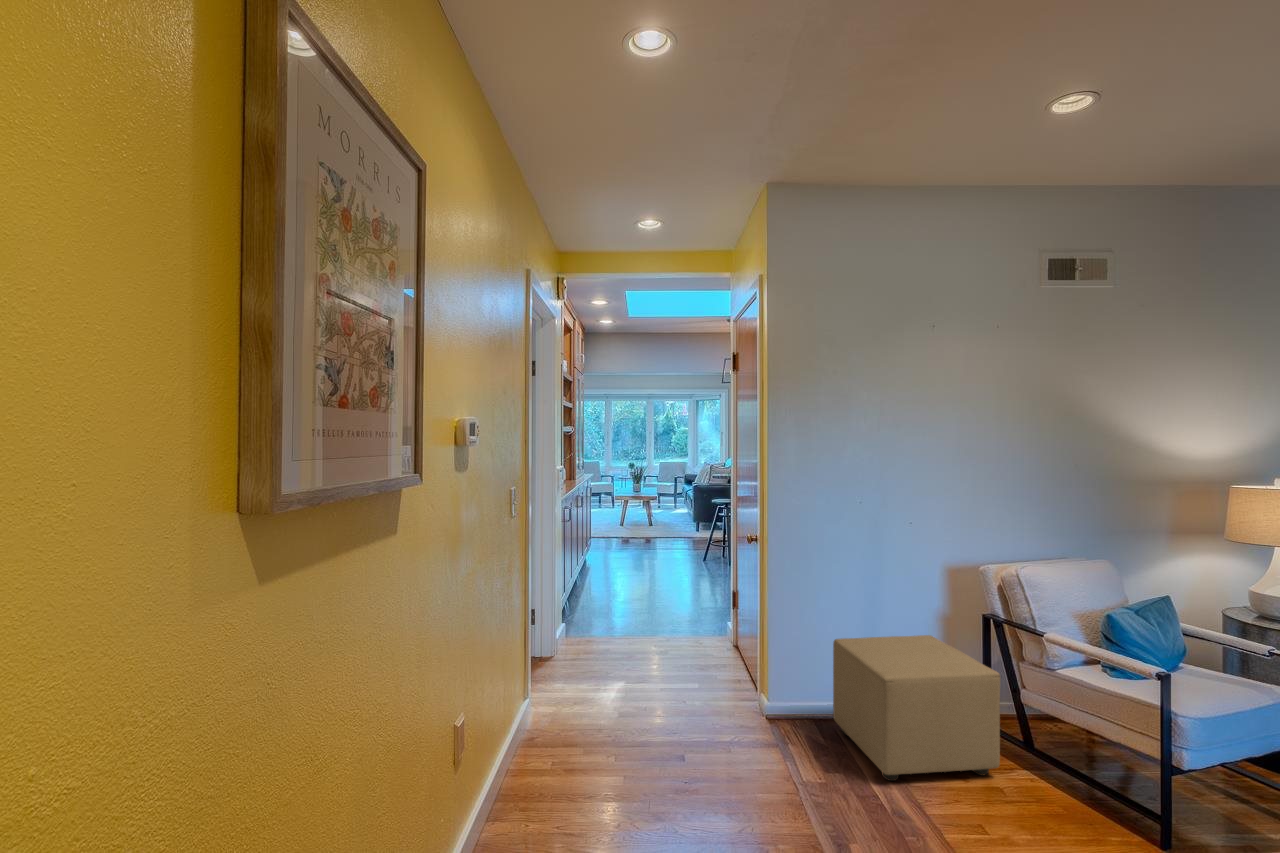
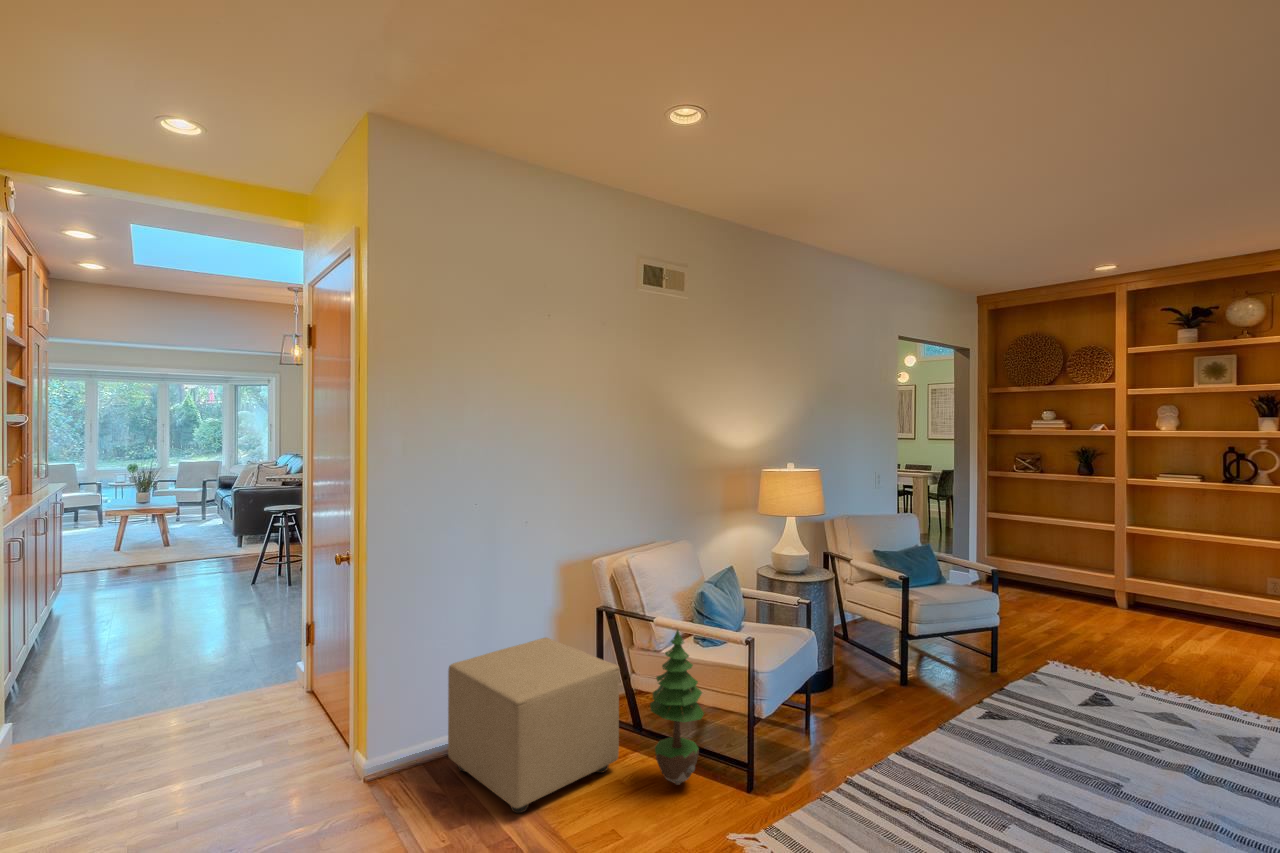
potted tree: none [1032,646,1102,811] -> present [650,630,704,785]

